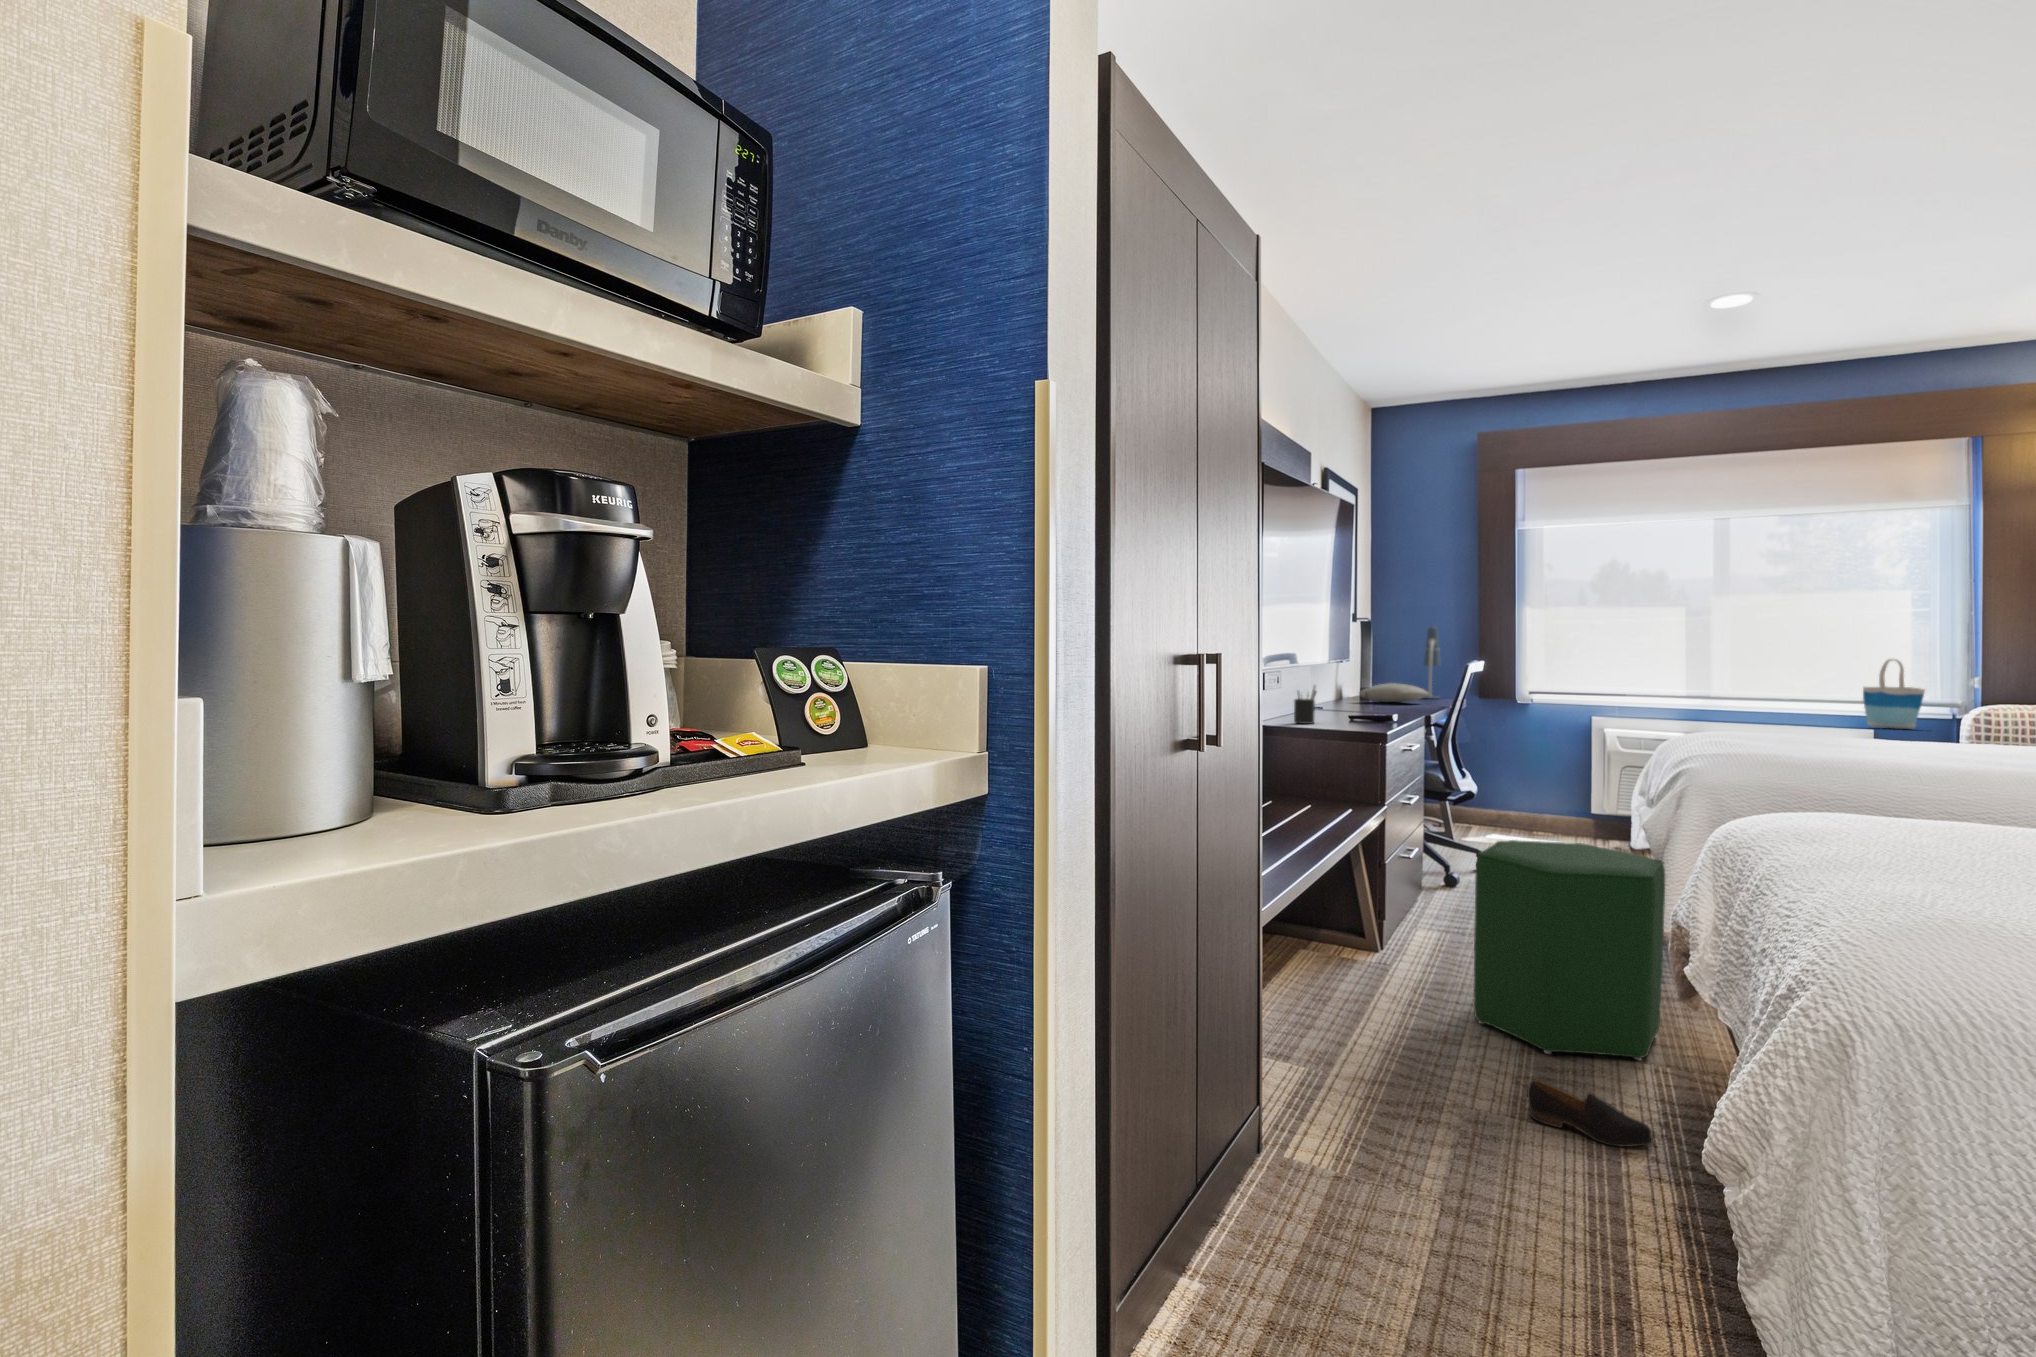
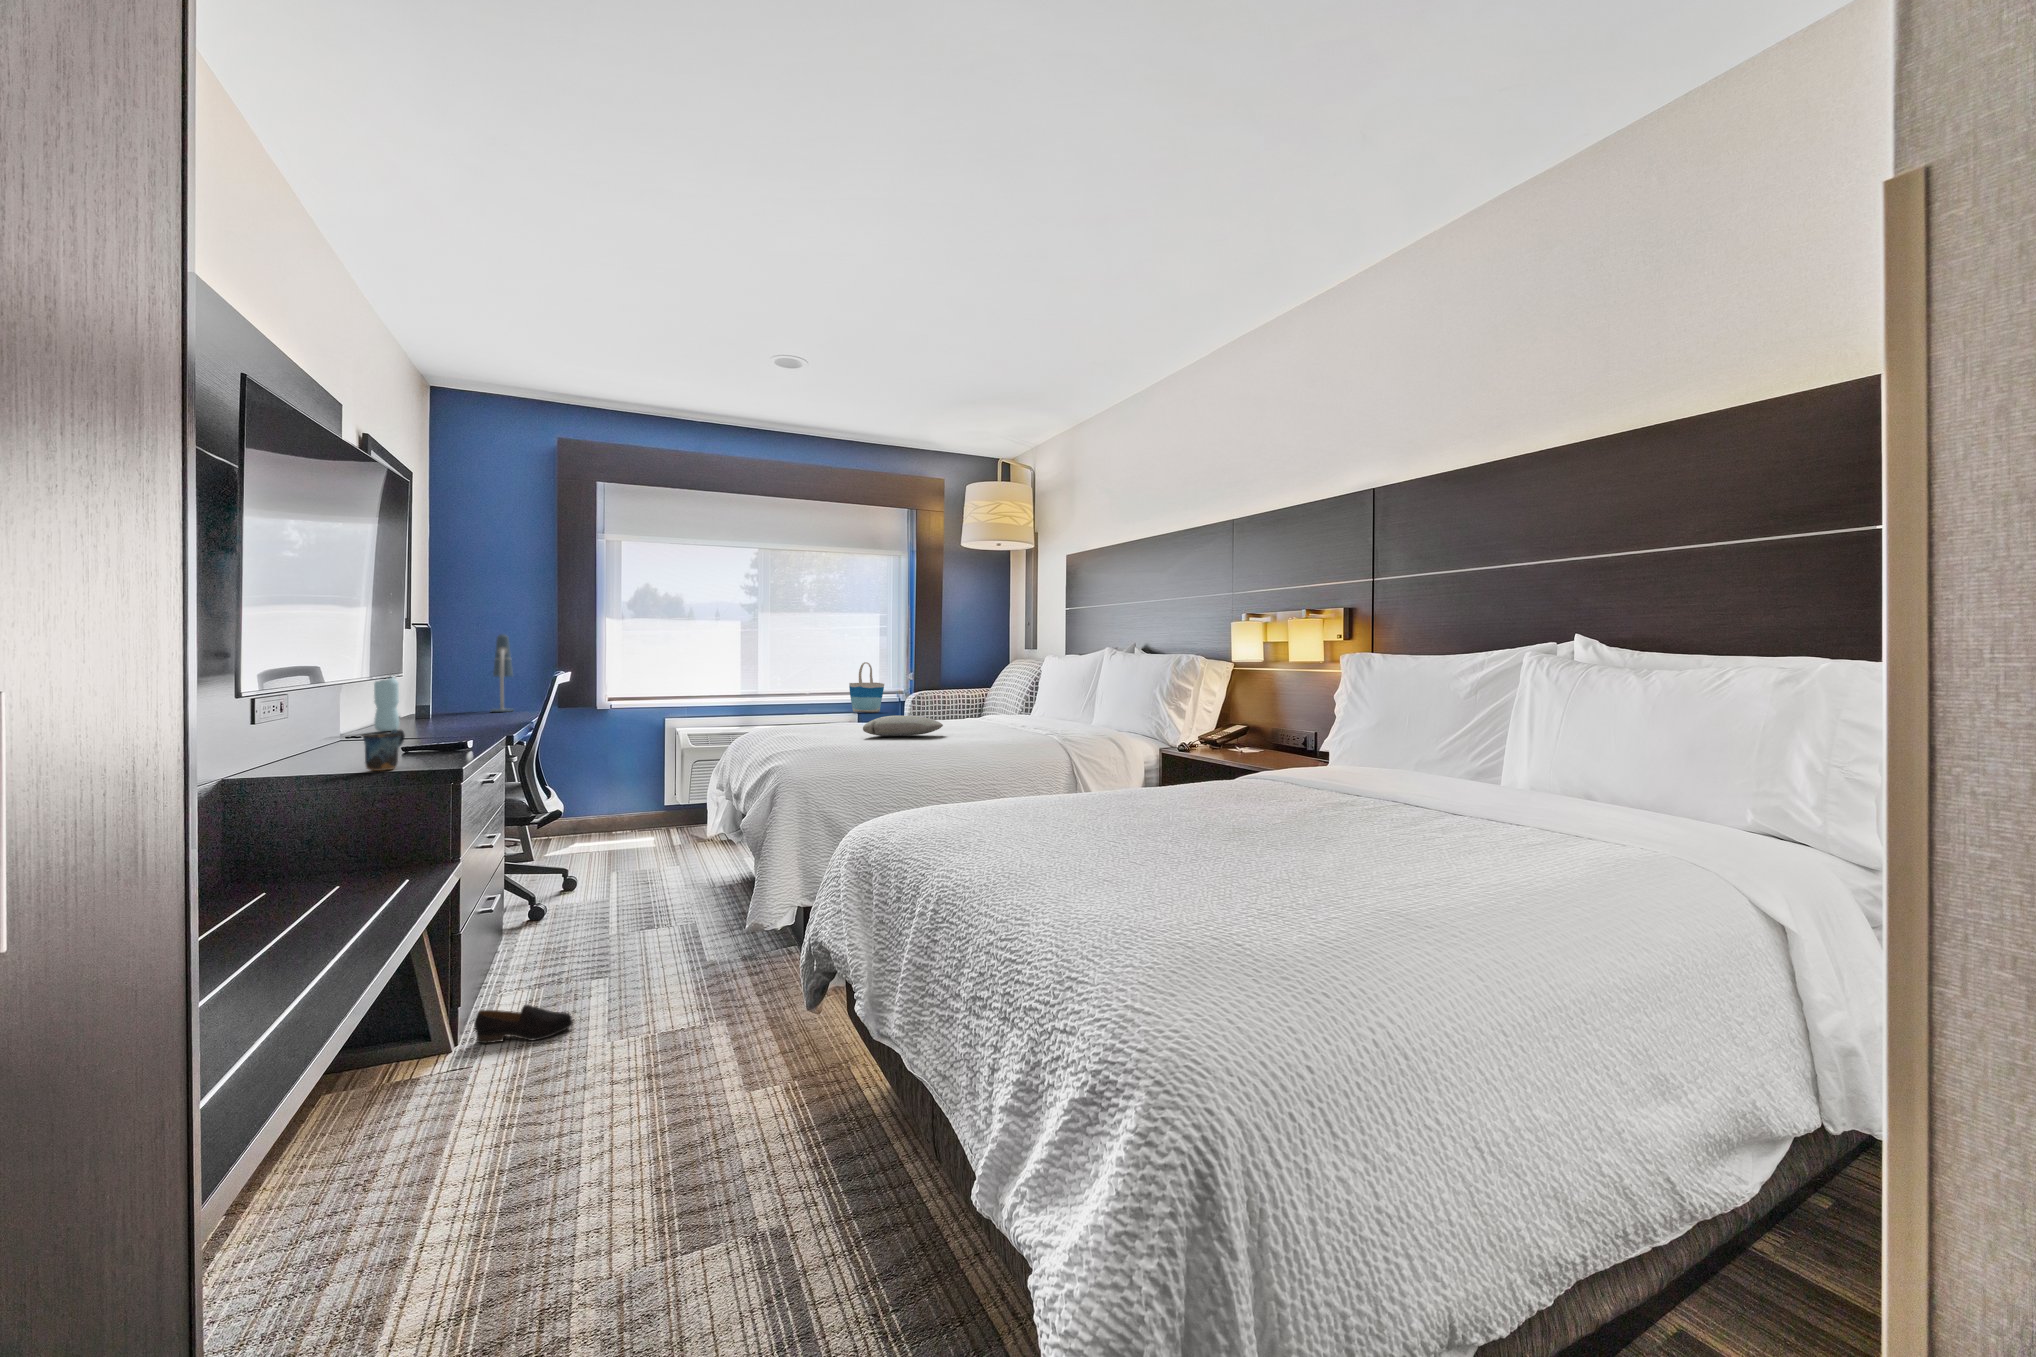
water bottle: none [1332,656,1350,707] -> present [374,675,399,731]
pillow: present [1359,683,1429,702] -> present [863,716,943,736]
pen holder: present [1294,685,1316,724] -> none [309,712,347,767]
mug: none [1326,699,1353,728] -> present [362,730,405,771]
ottoman: present [1474,840,1665,1061] -> none [589,866,777,1124]
shoe: present [1527,1079,1653,1147] -> present [474,1004,573,1043]

